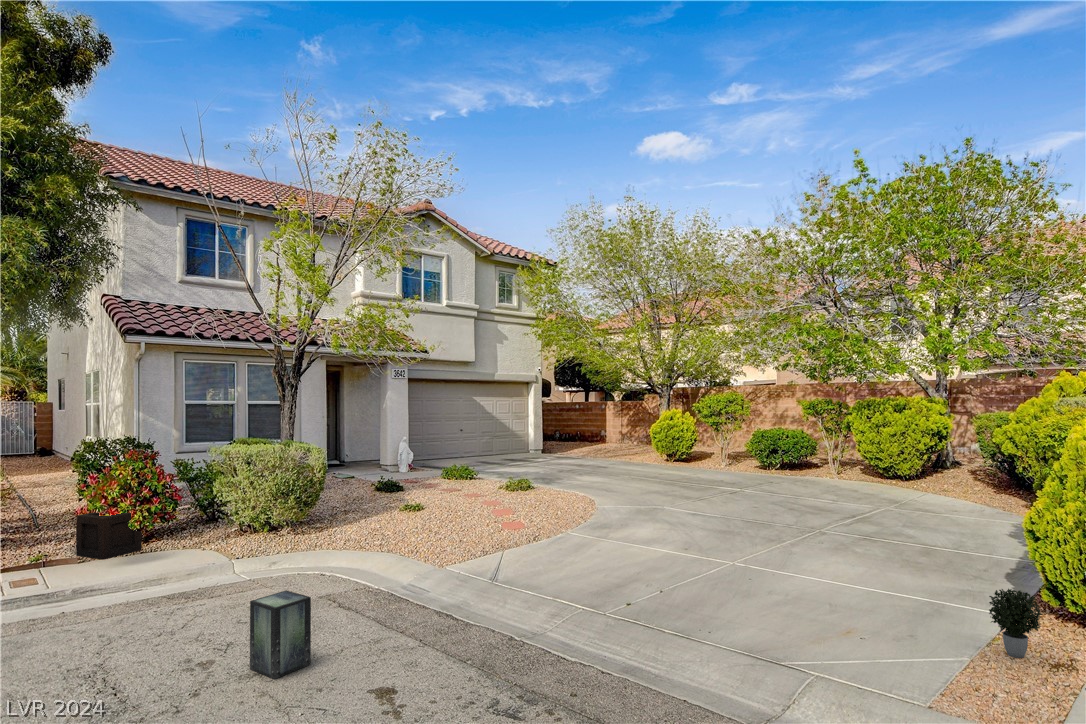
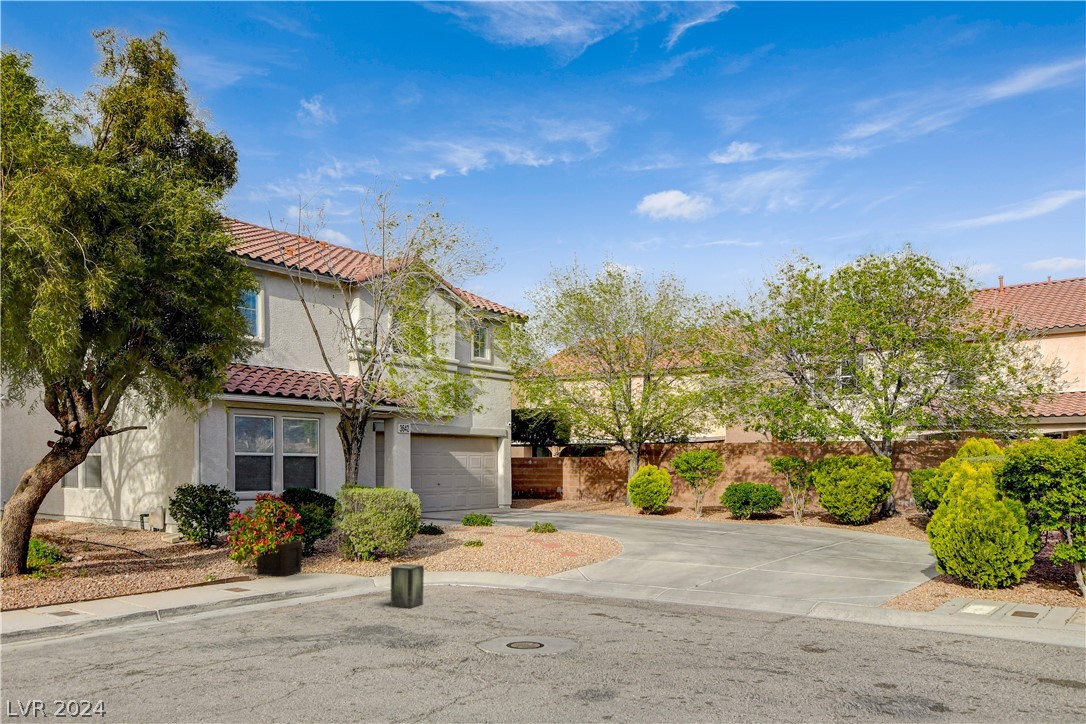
potted plant: present [989,589,1042,658] -> none [910,561,936,598]
storage box: present [250,590,311,679] -> present [390,564,424,608]

